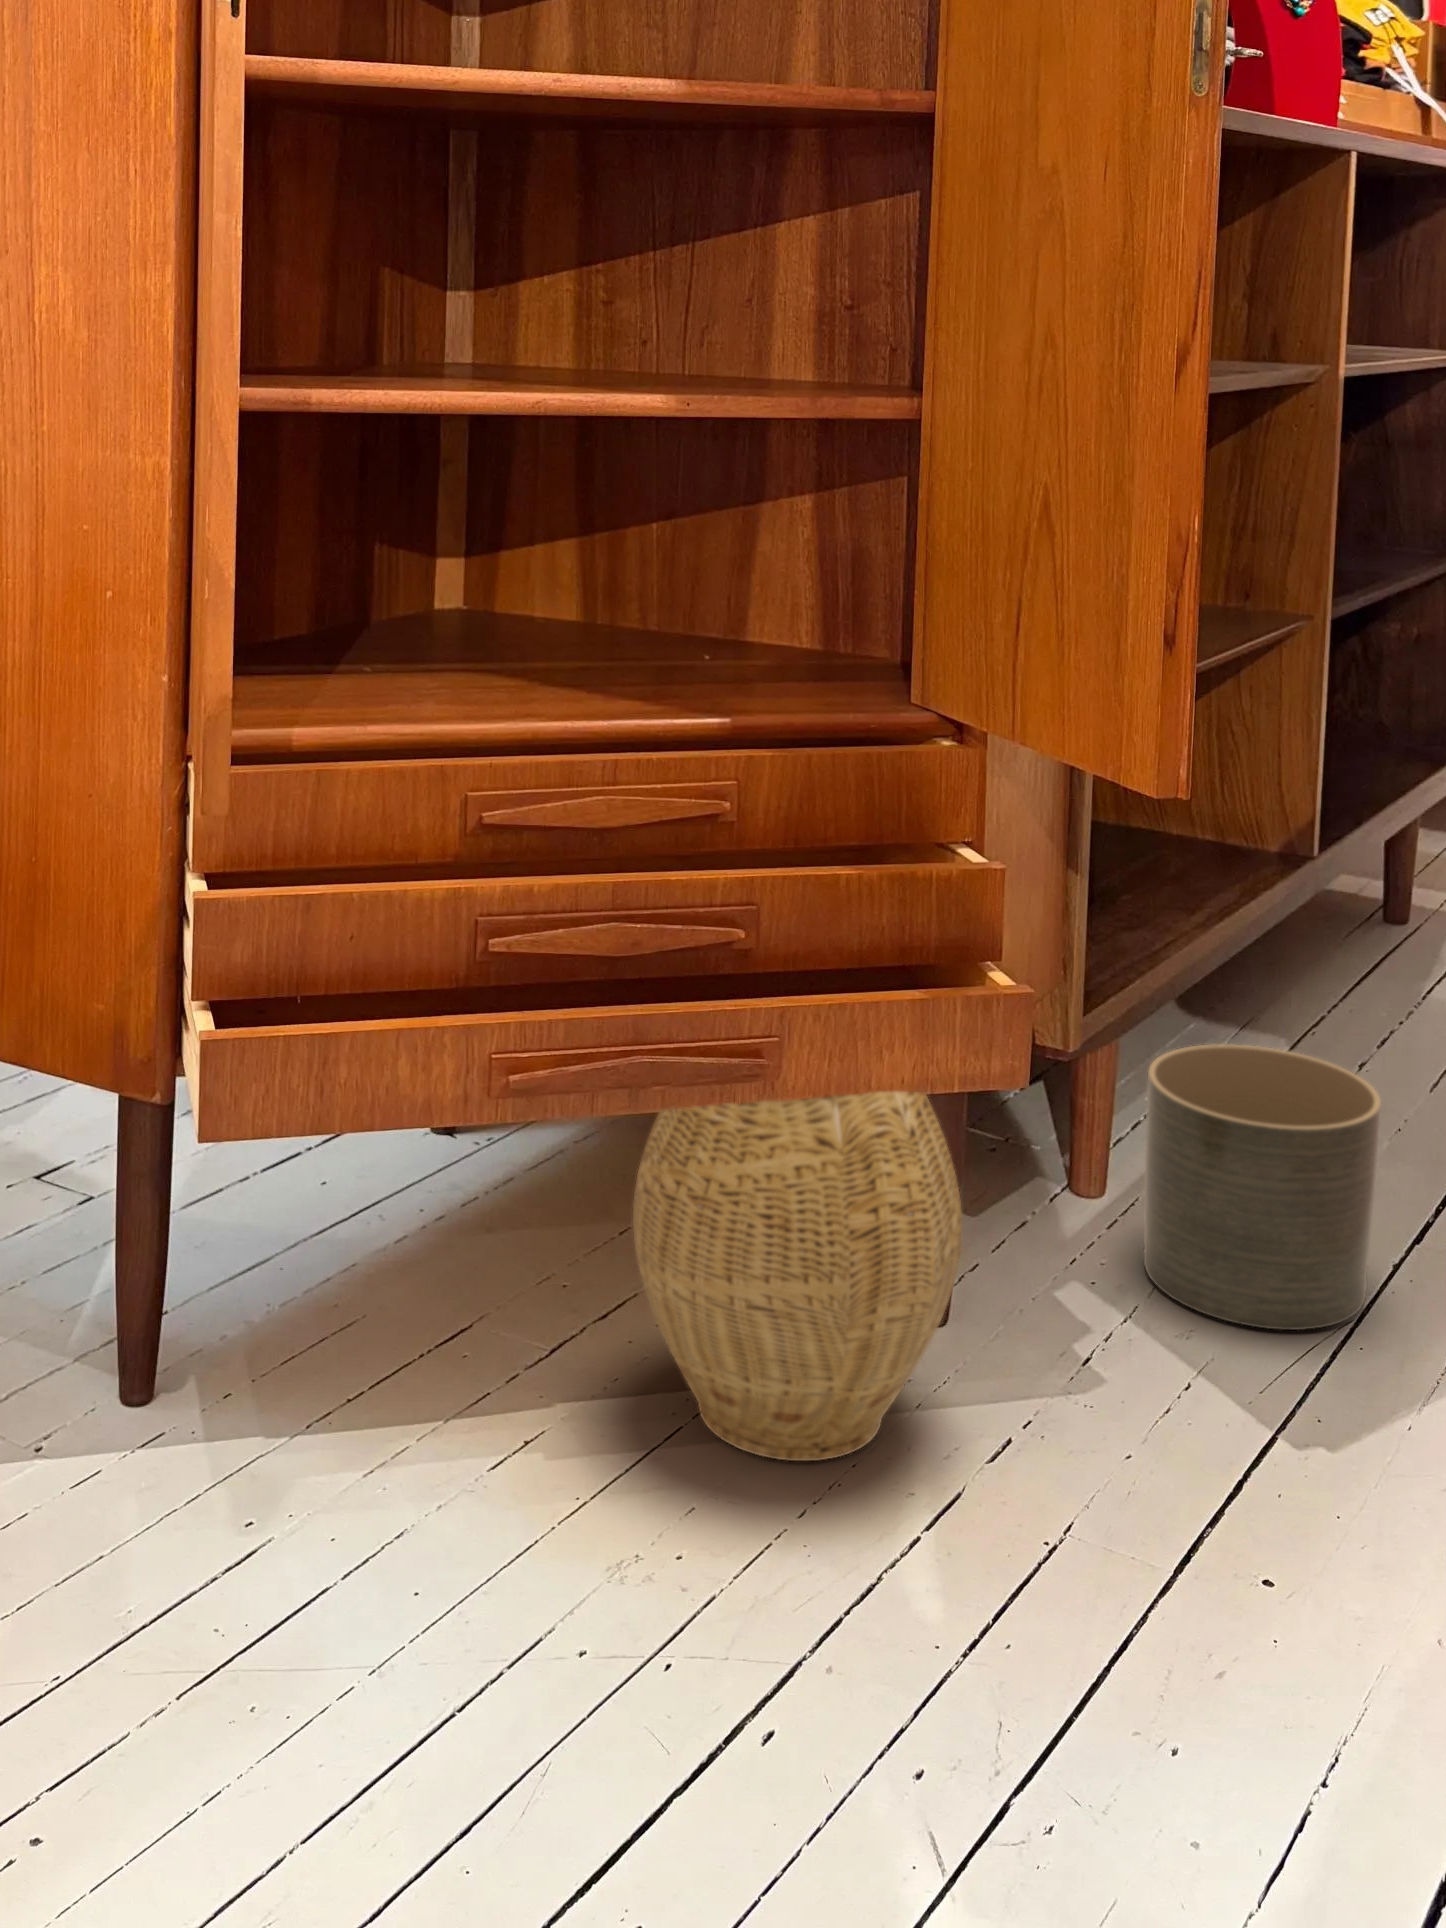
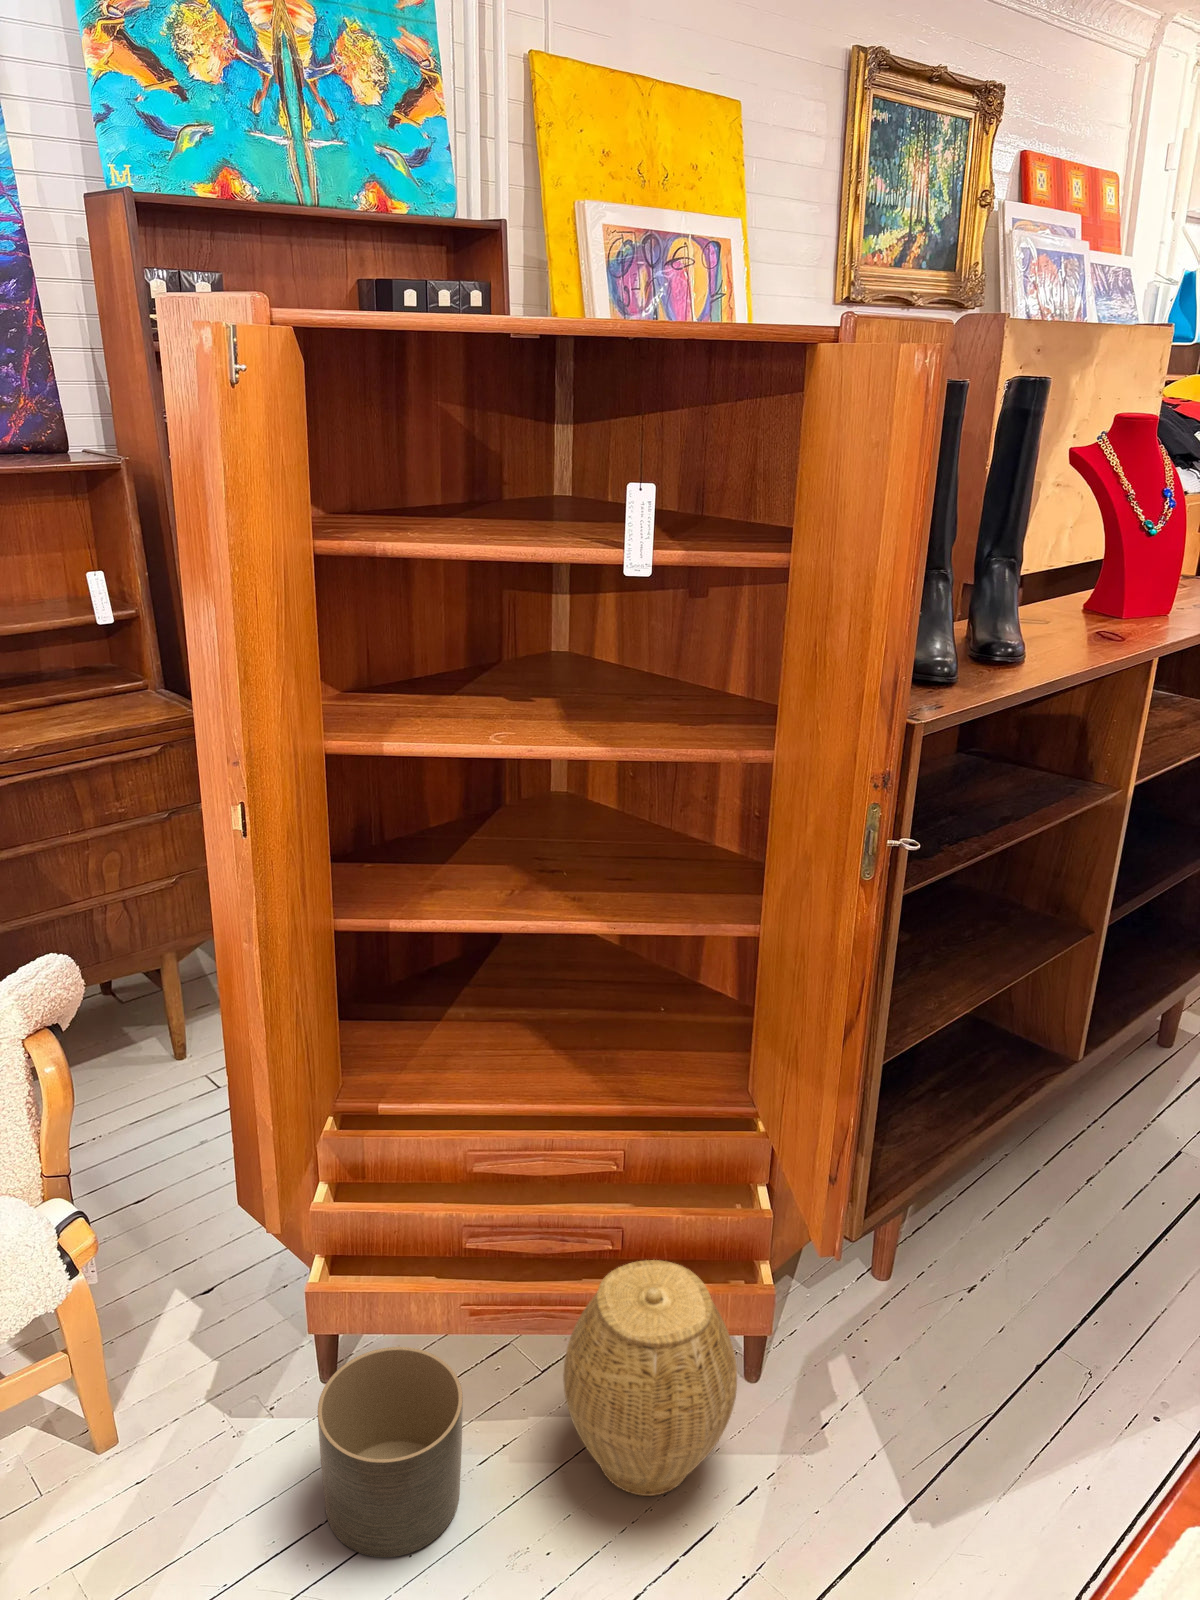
planter: present [1144,1044,1381,1330] -> present [318,1347,463,1557]

